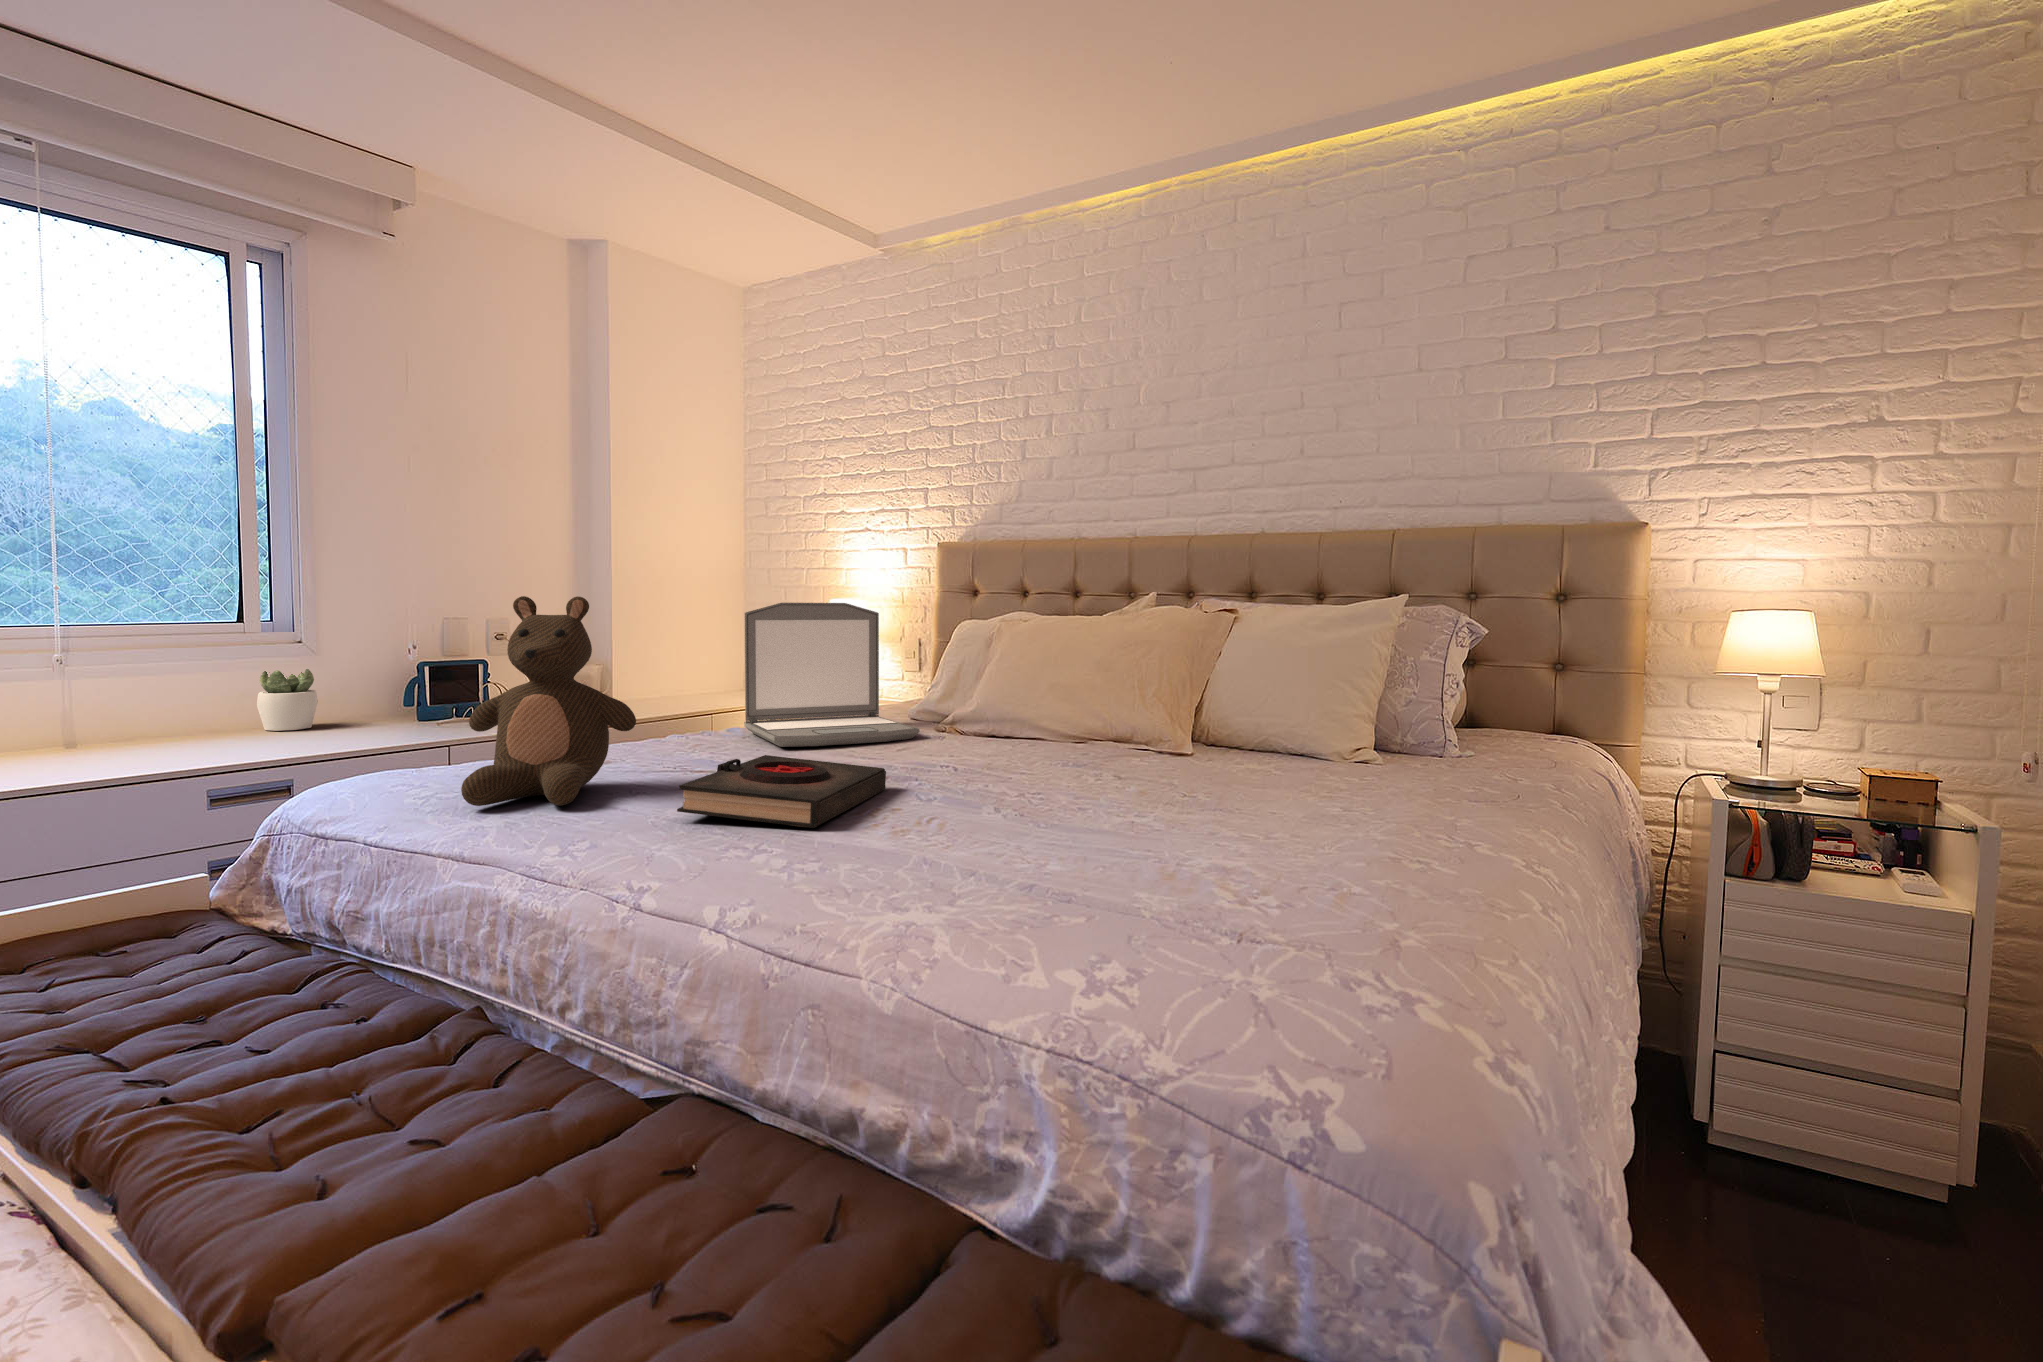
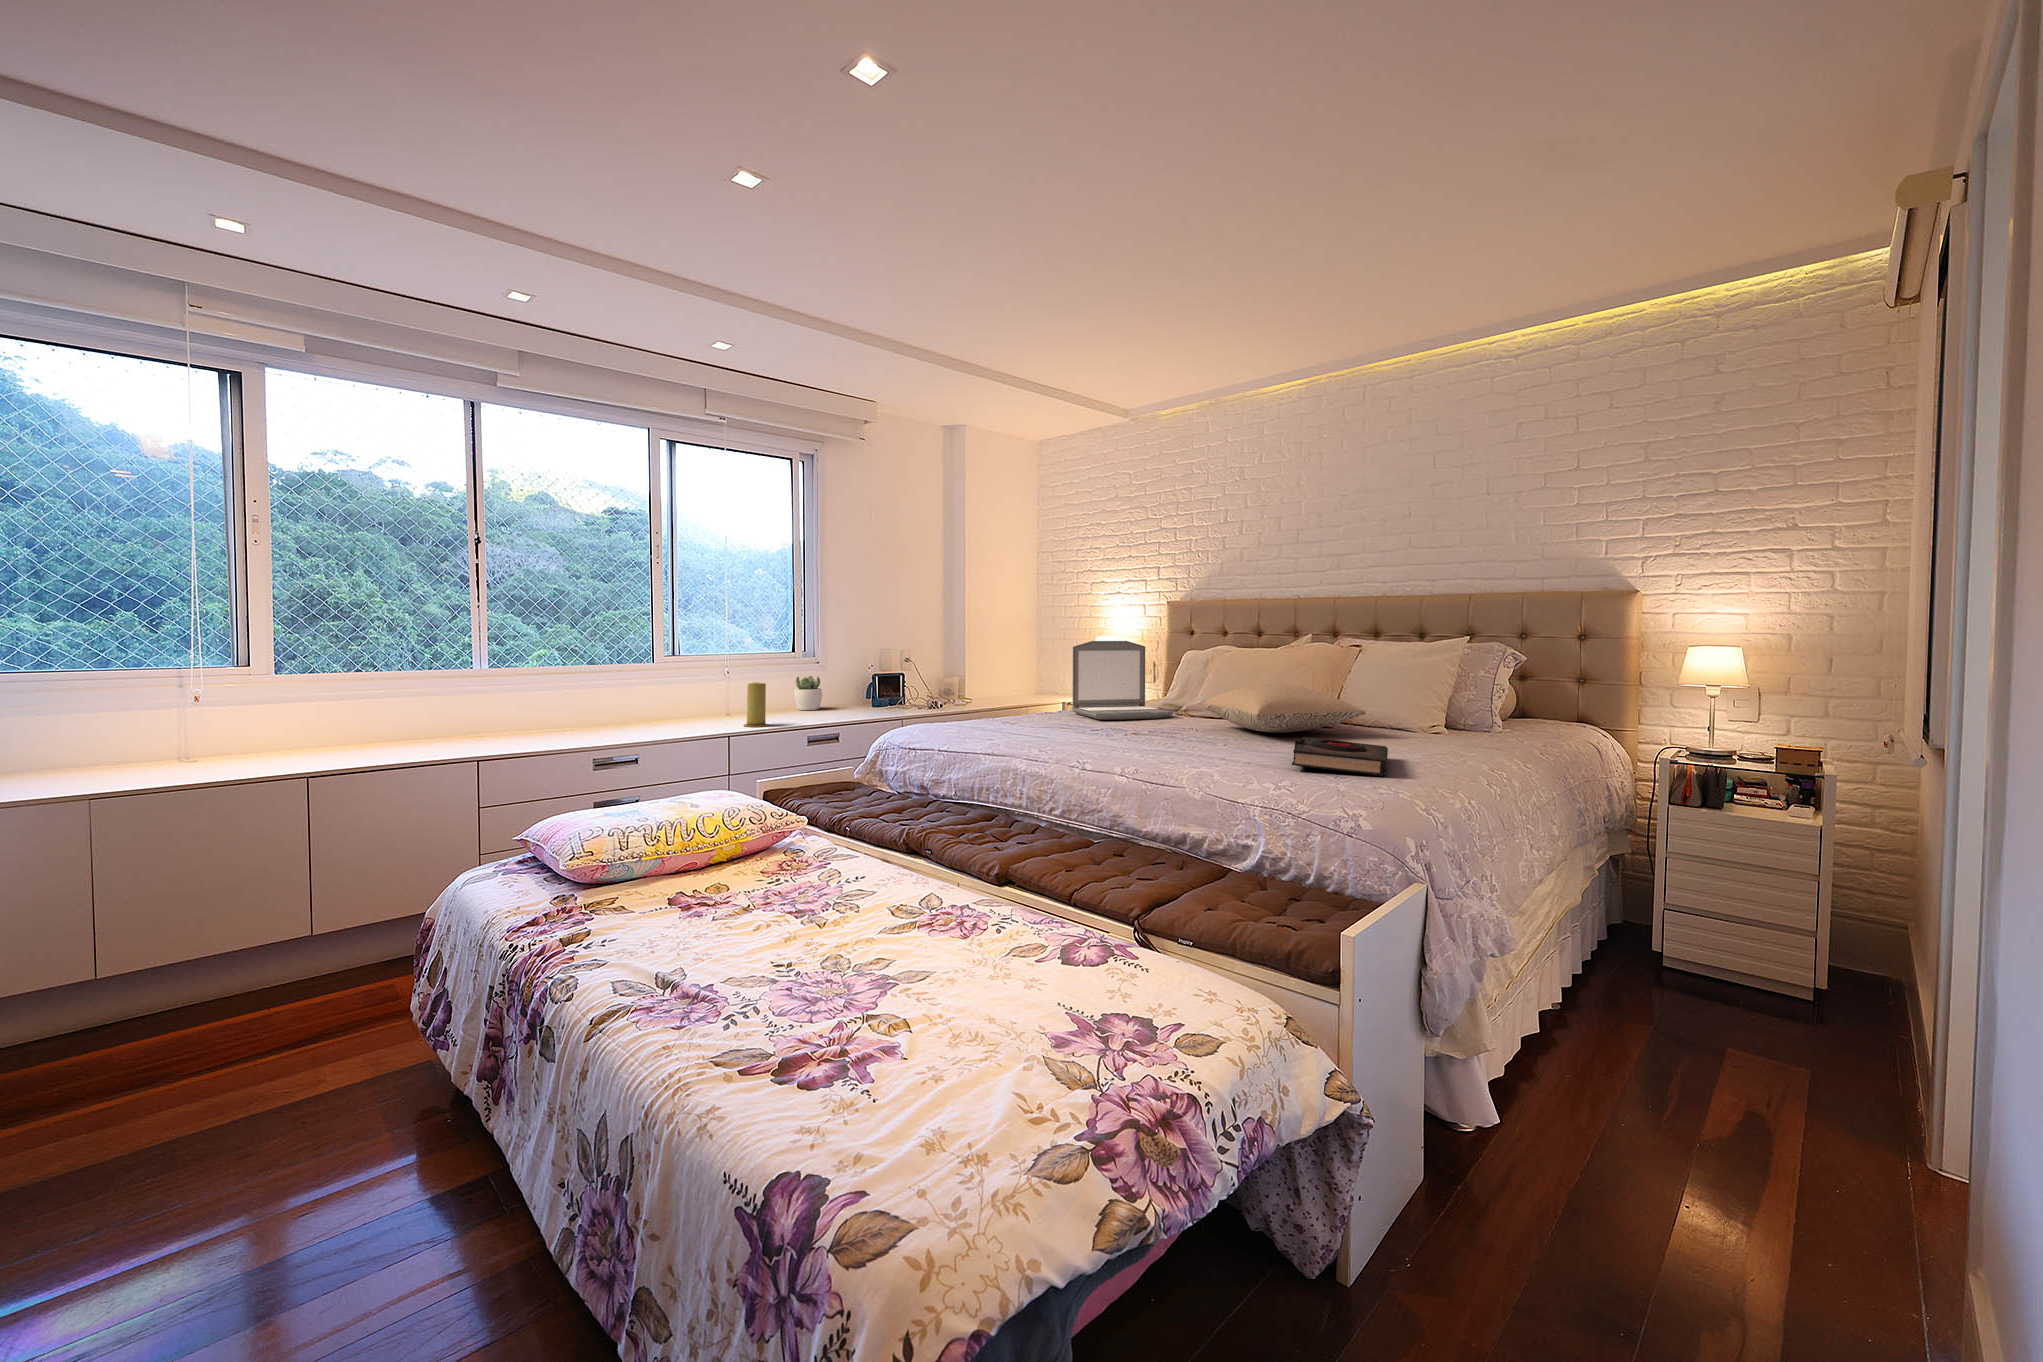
stuffed bear: present [461,596,636,806] -> none [965,641,1042,739]
pillow: none [966,681,1253,773] -> present [1204,684,1366,733]
candle: none [64,684,130,775] -> present [744,682,769,727]
book: present [677,755,886,828] -> present [1292,737,1388,776]

